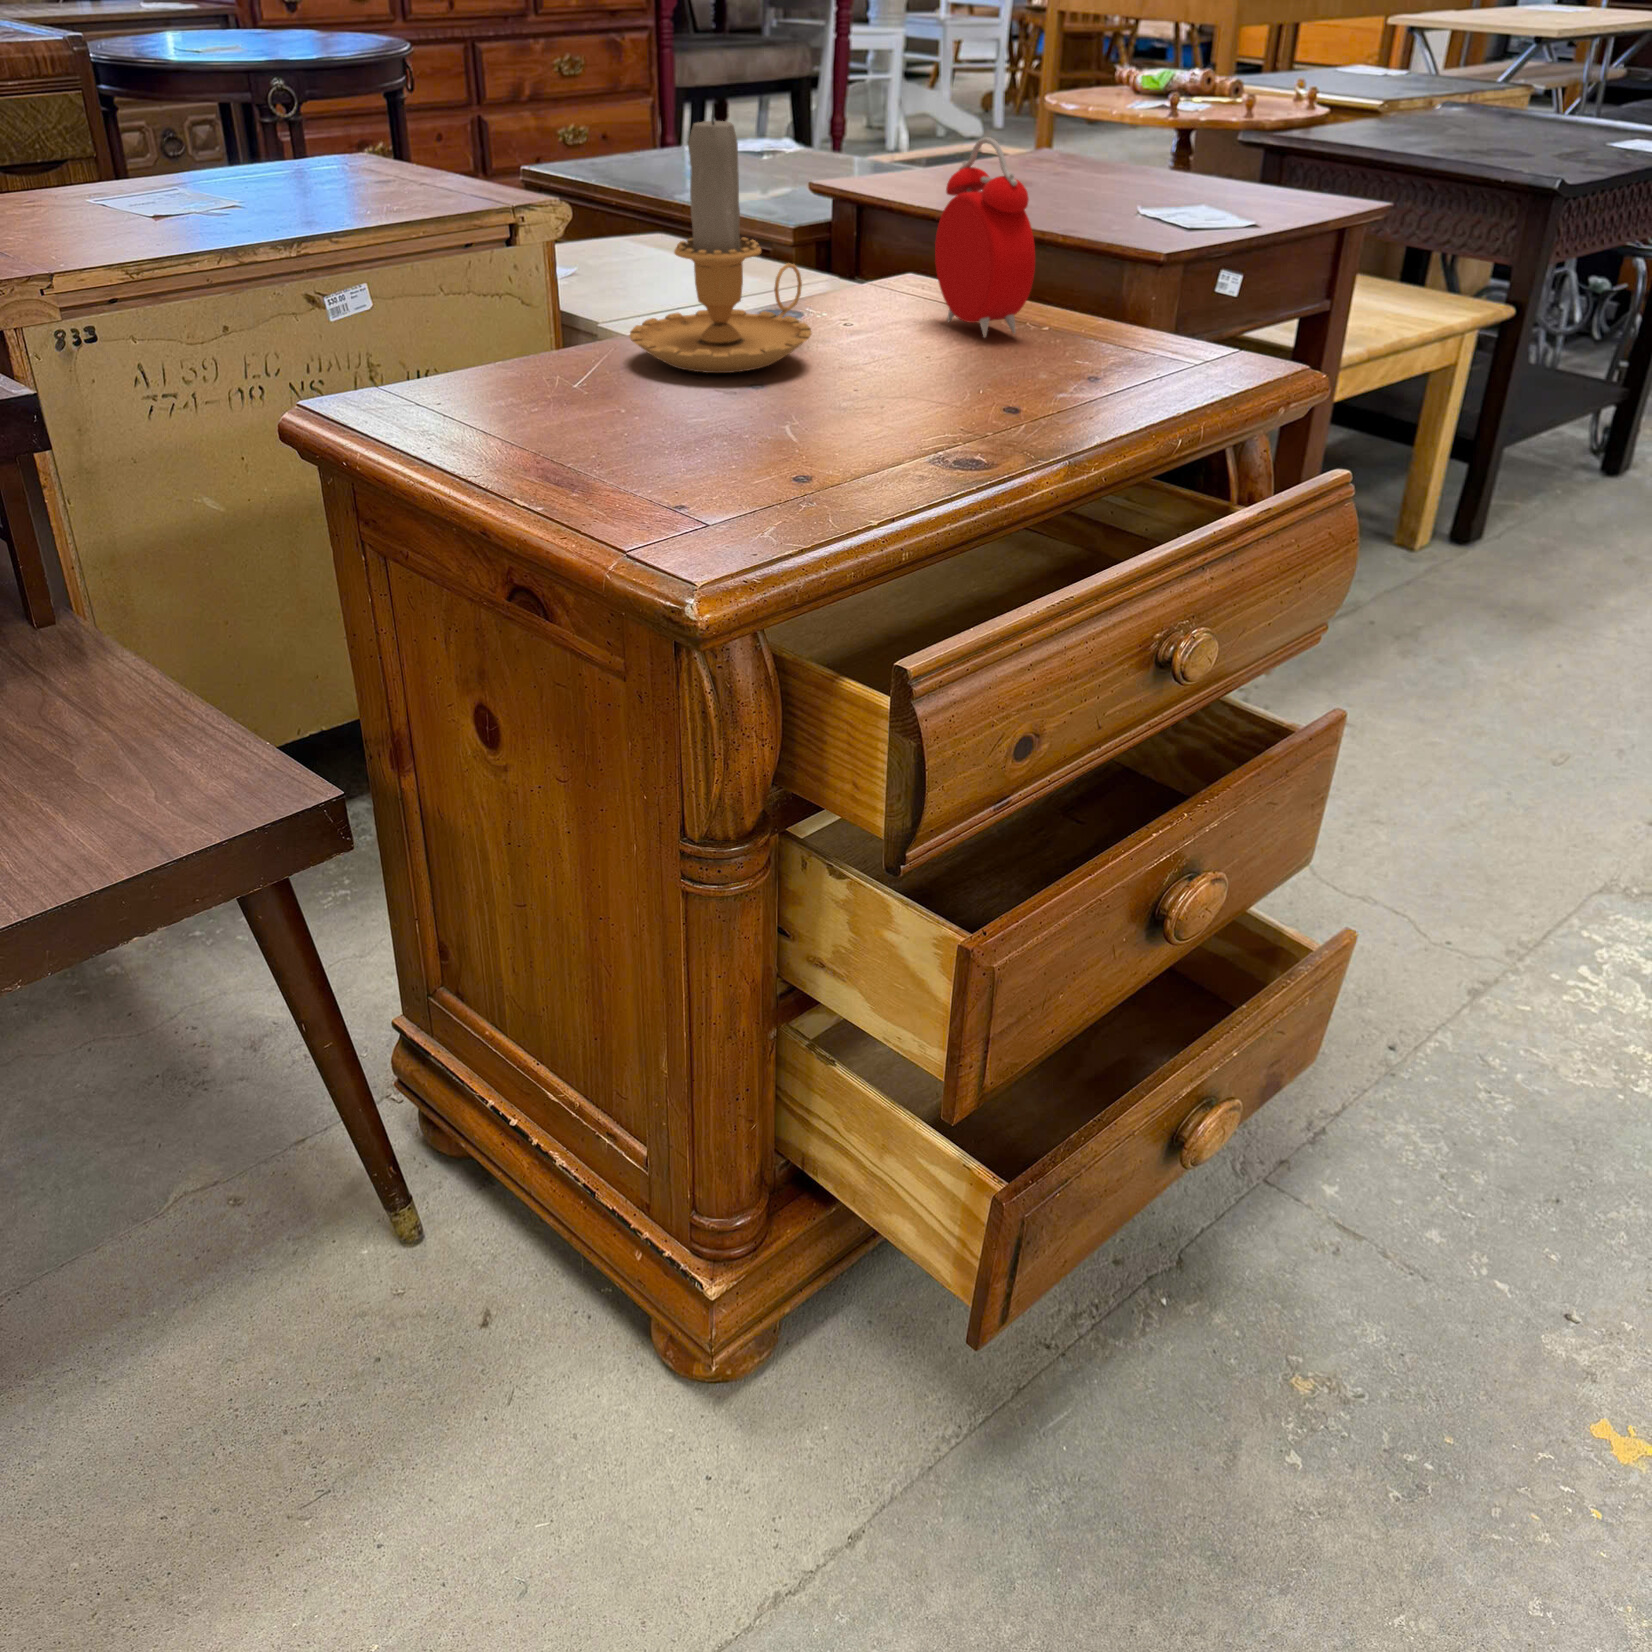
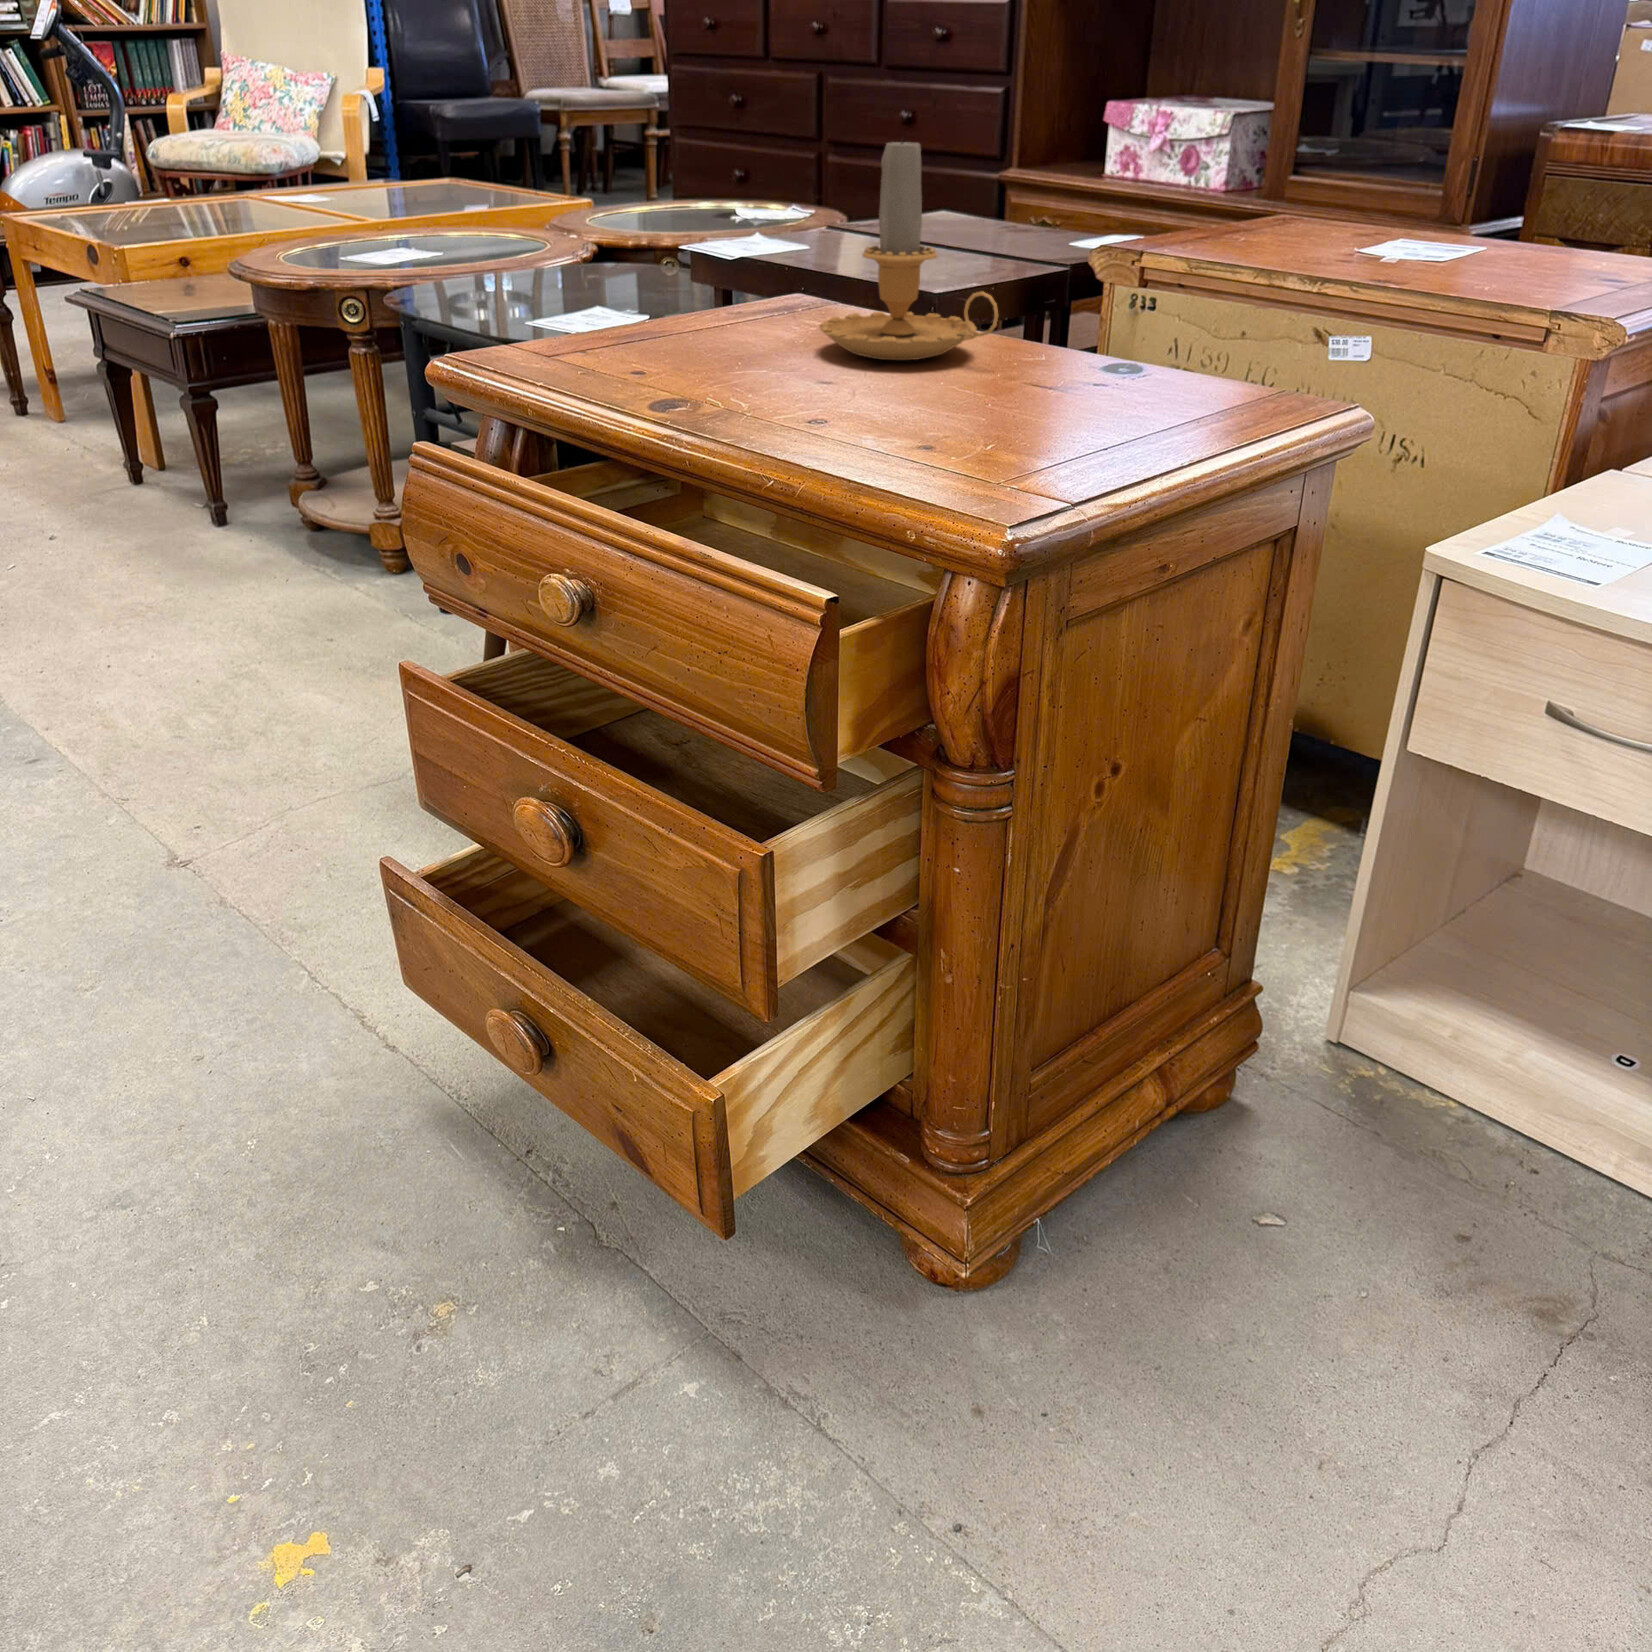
alarm clock: present [935,137,1035,337] -> none [1034,206,1176,427]

